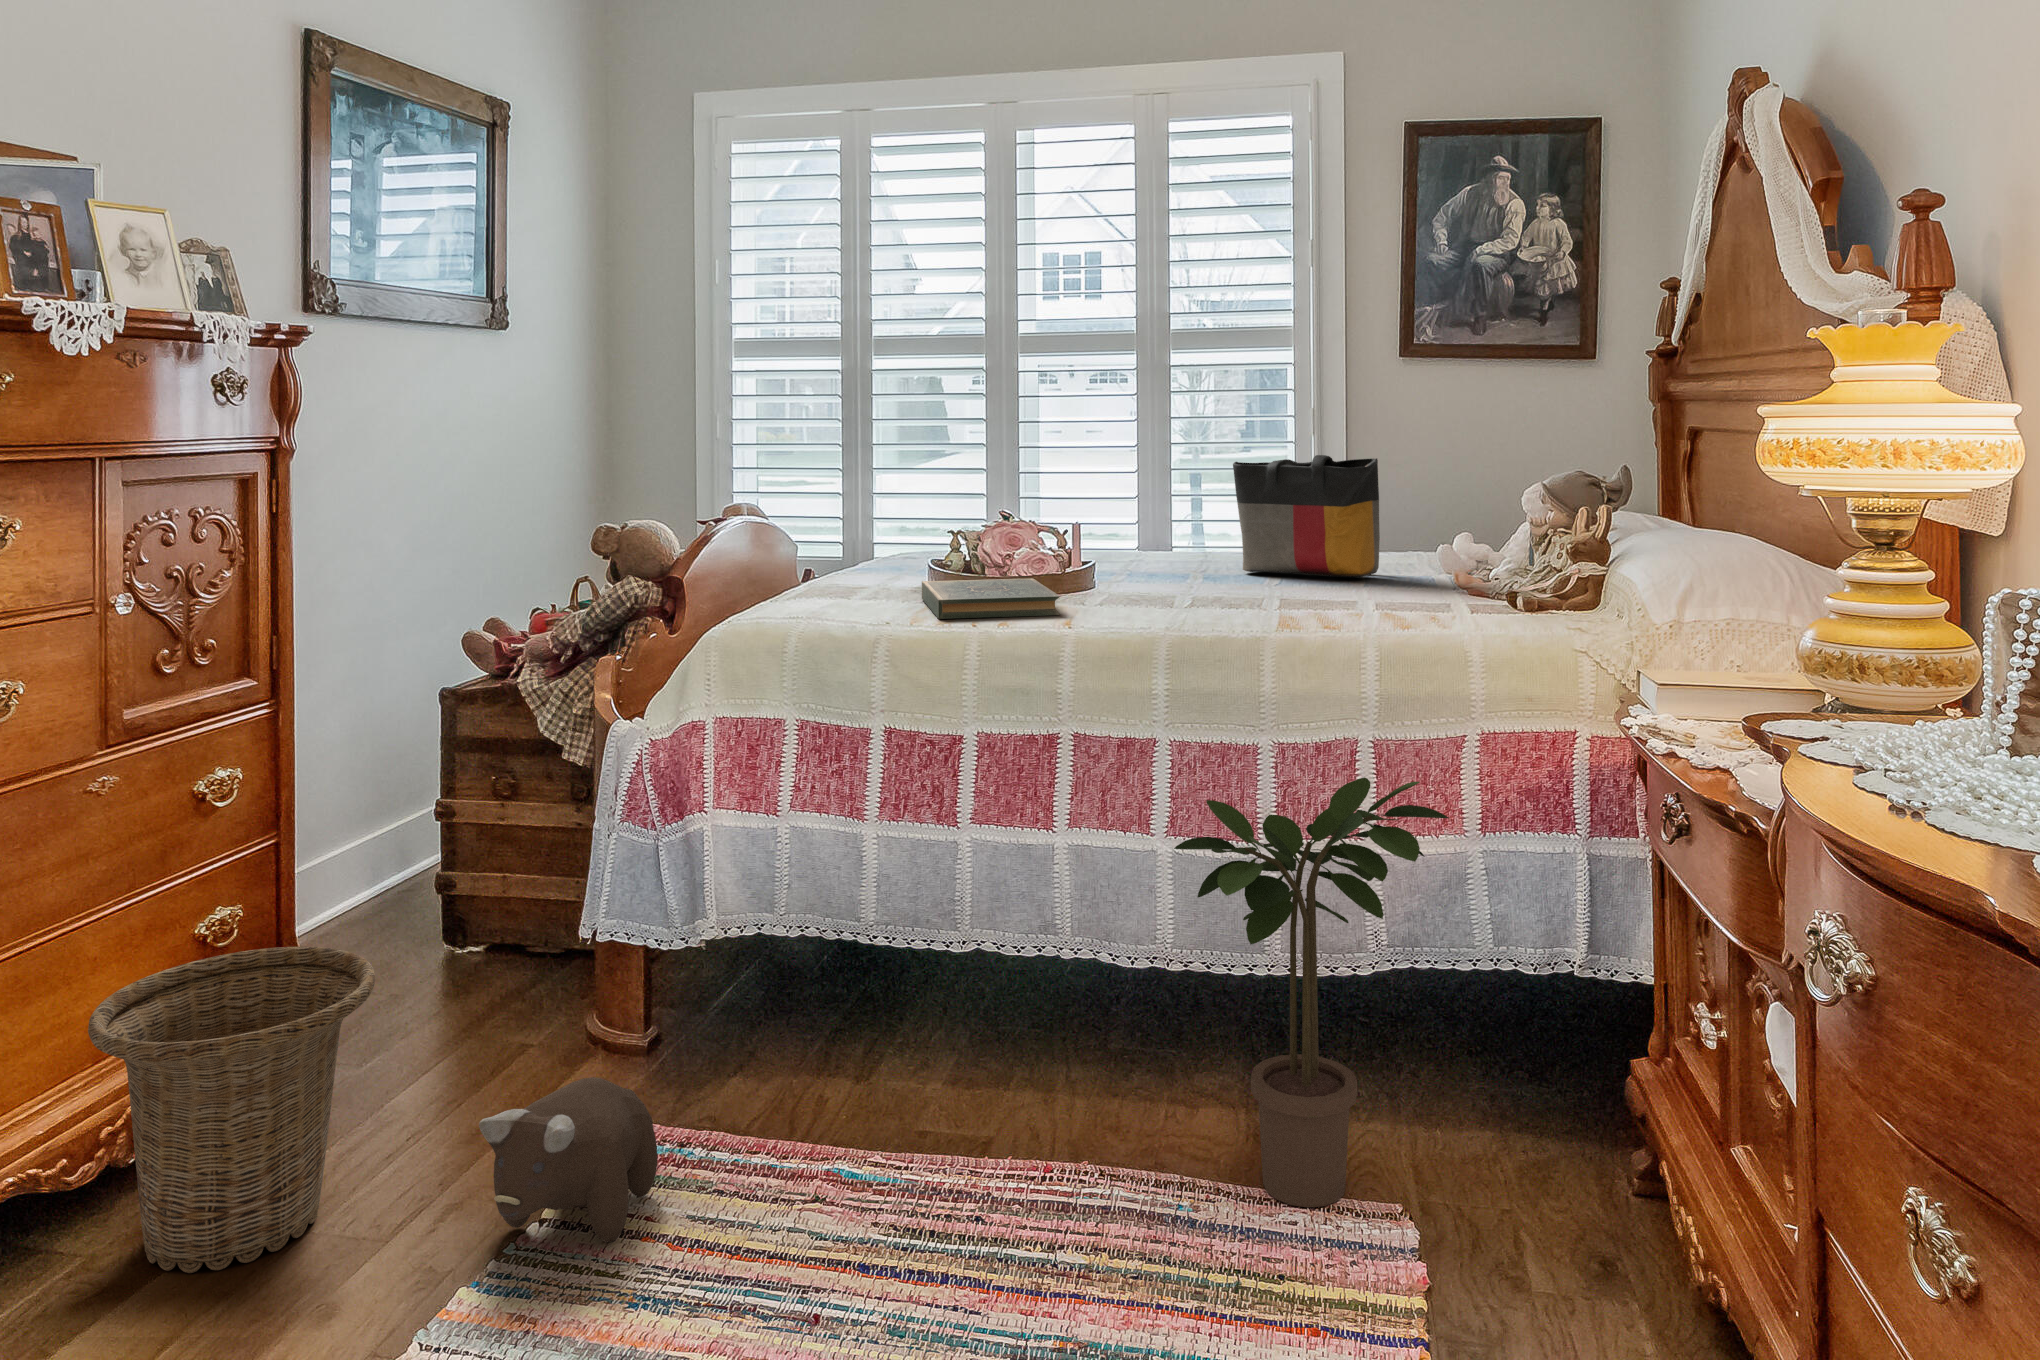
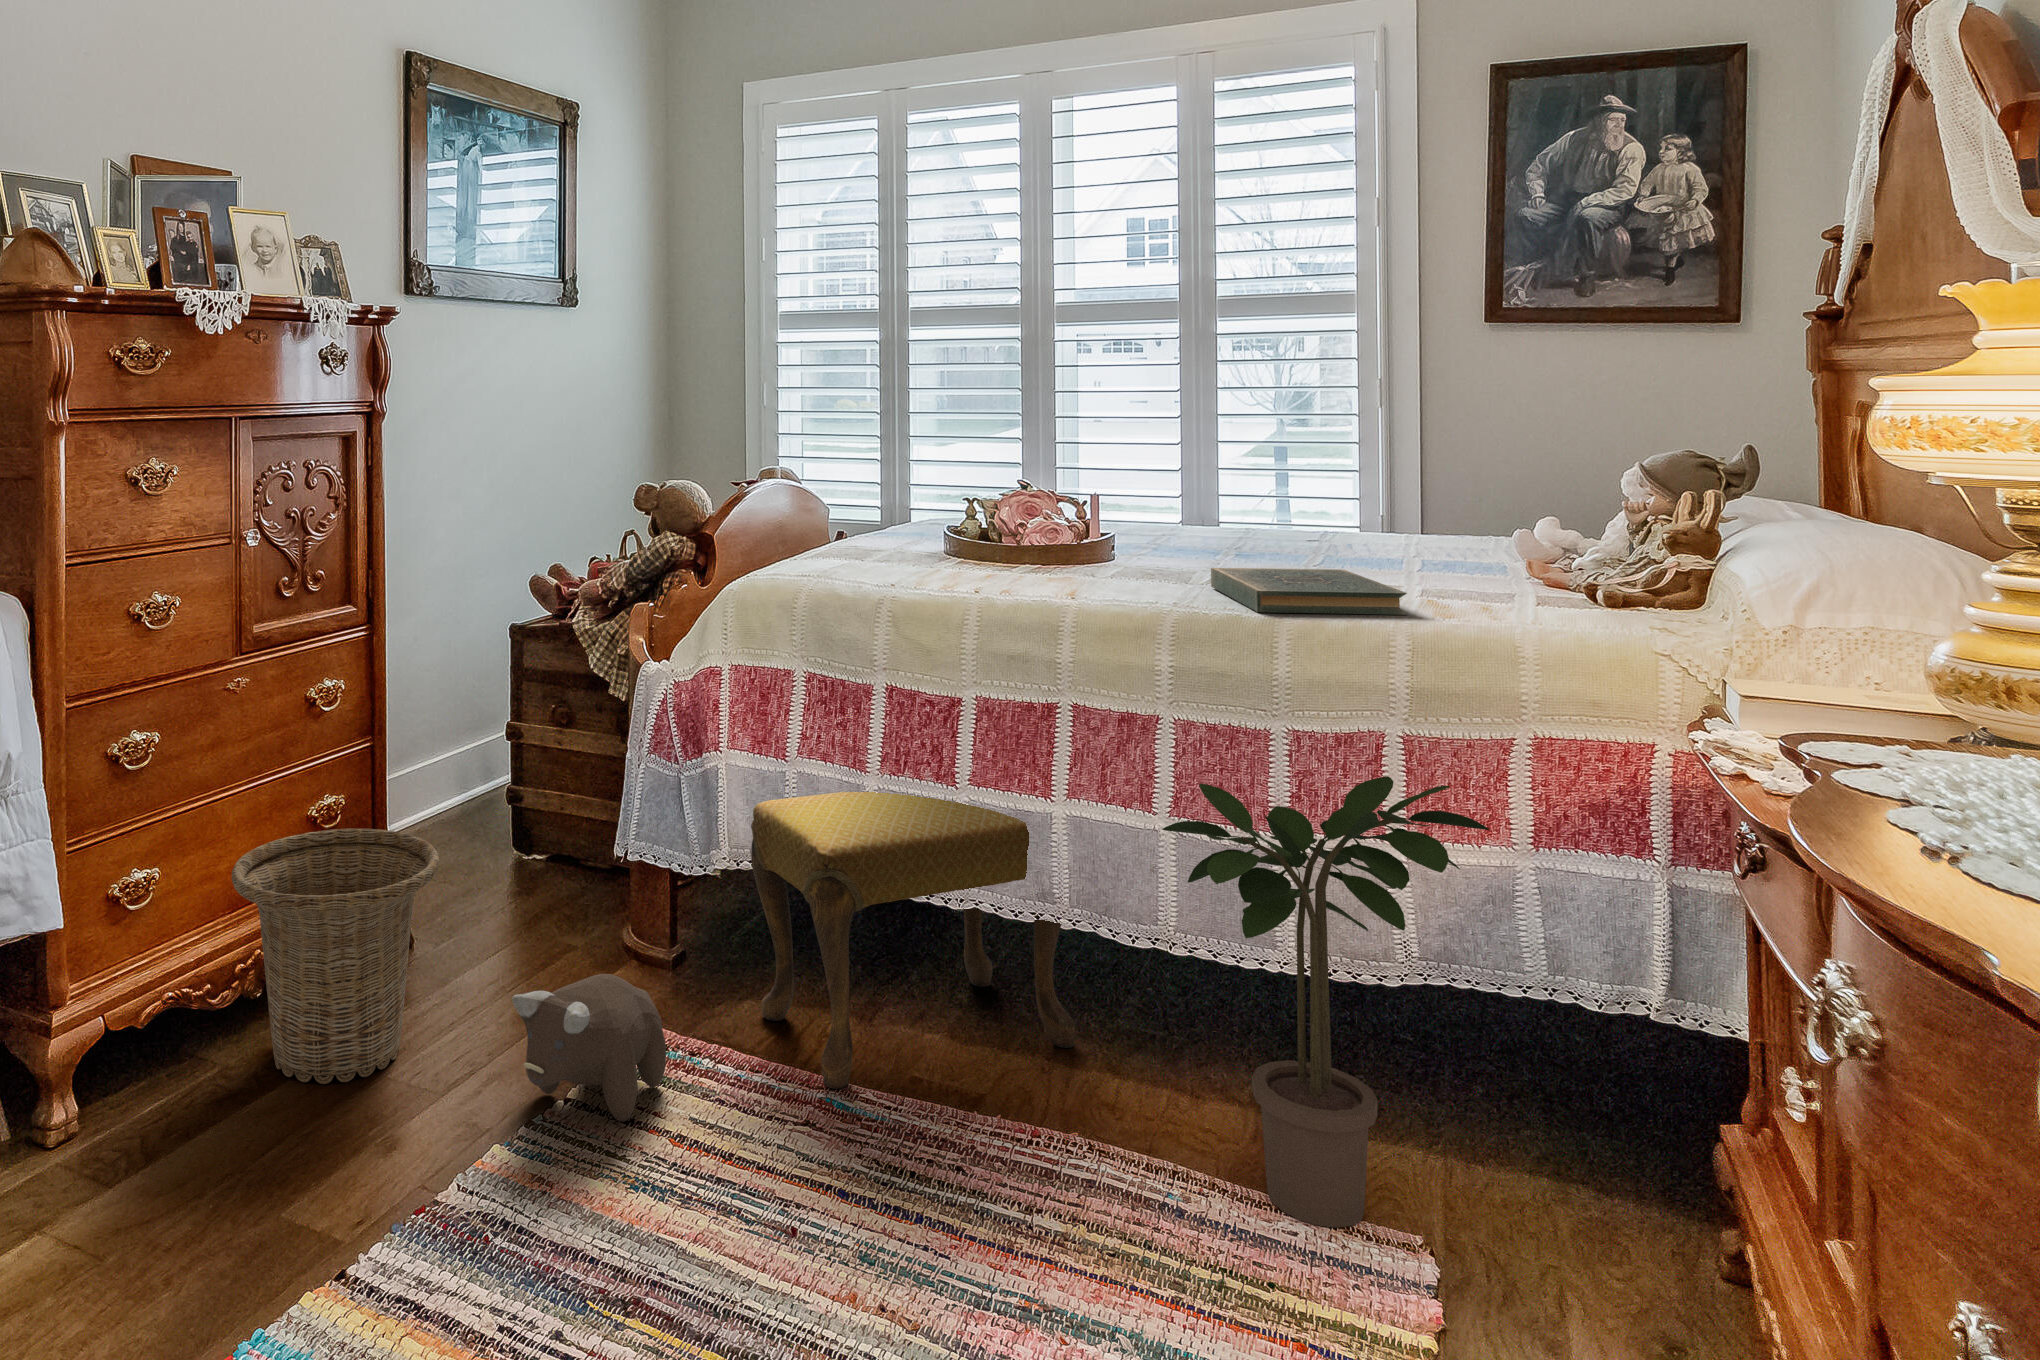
tote bag: present [1233,455,1380,577] -> none [1262,430,1438,561]
book: present [922,578,1060,619] -> present [1211,568,1407,615]
footstool: none [746,813,1076,1162] -> present [751,792,1075,1089]

